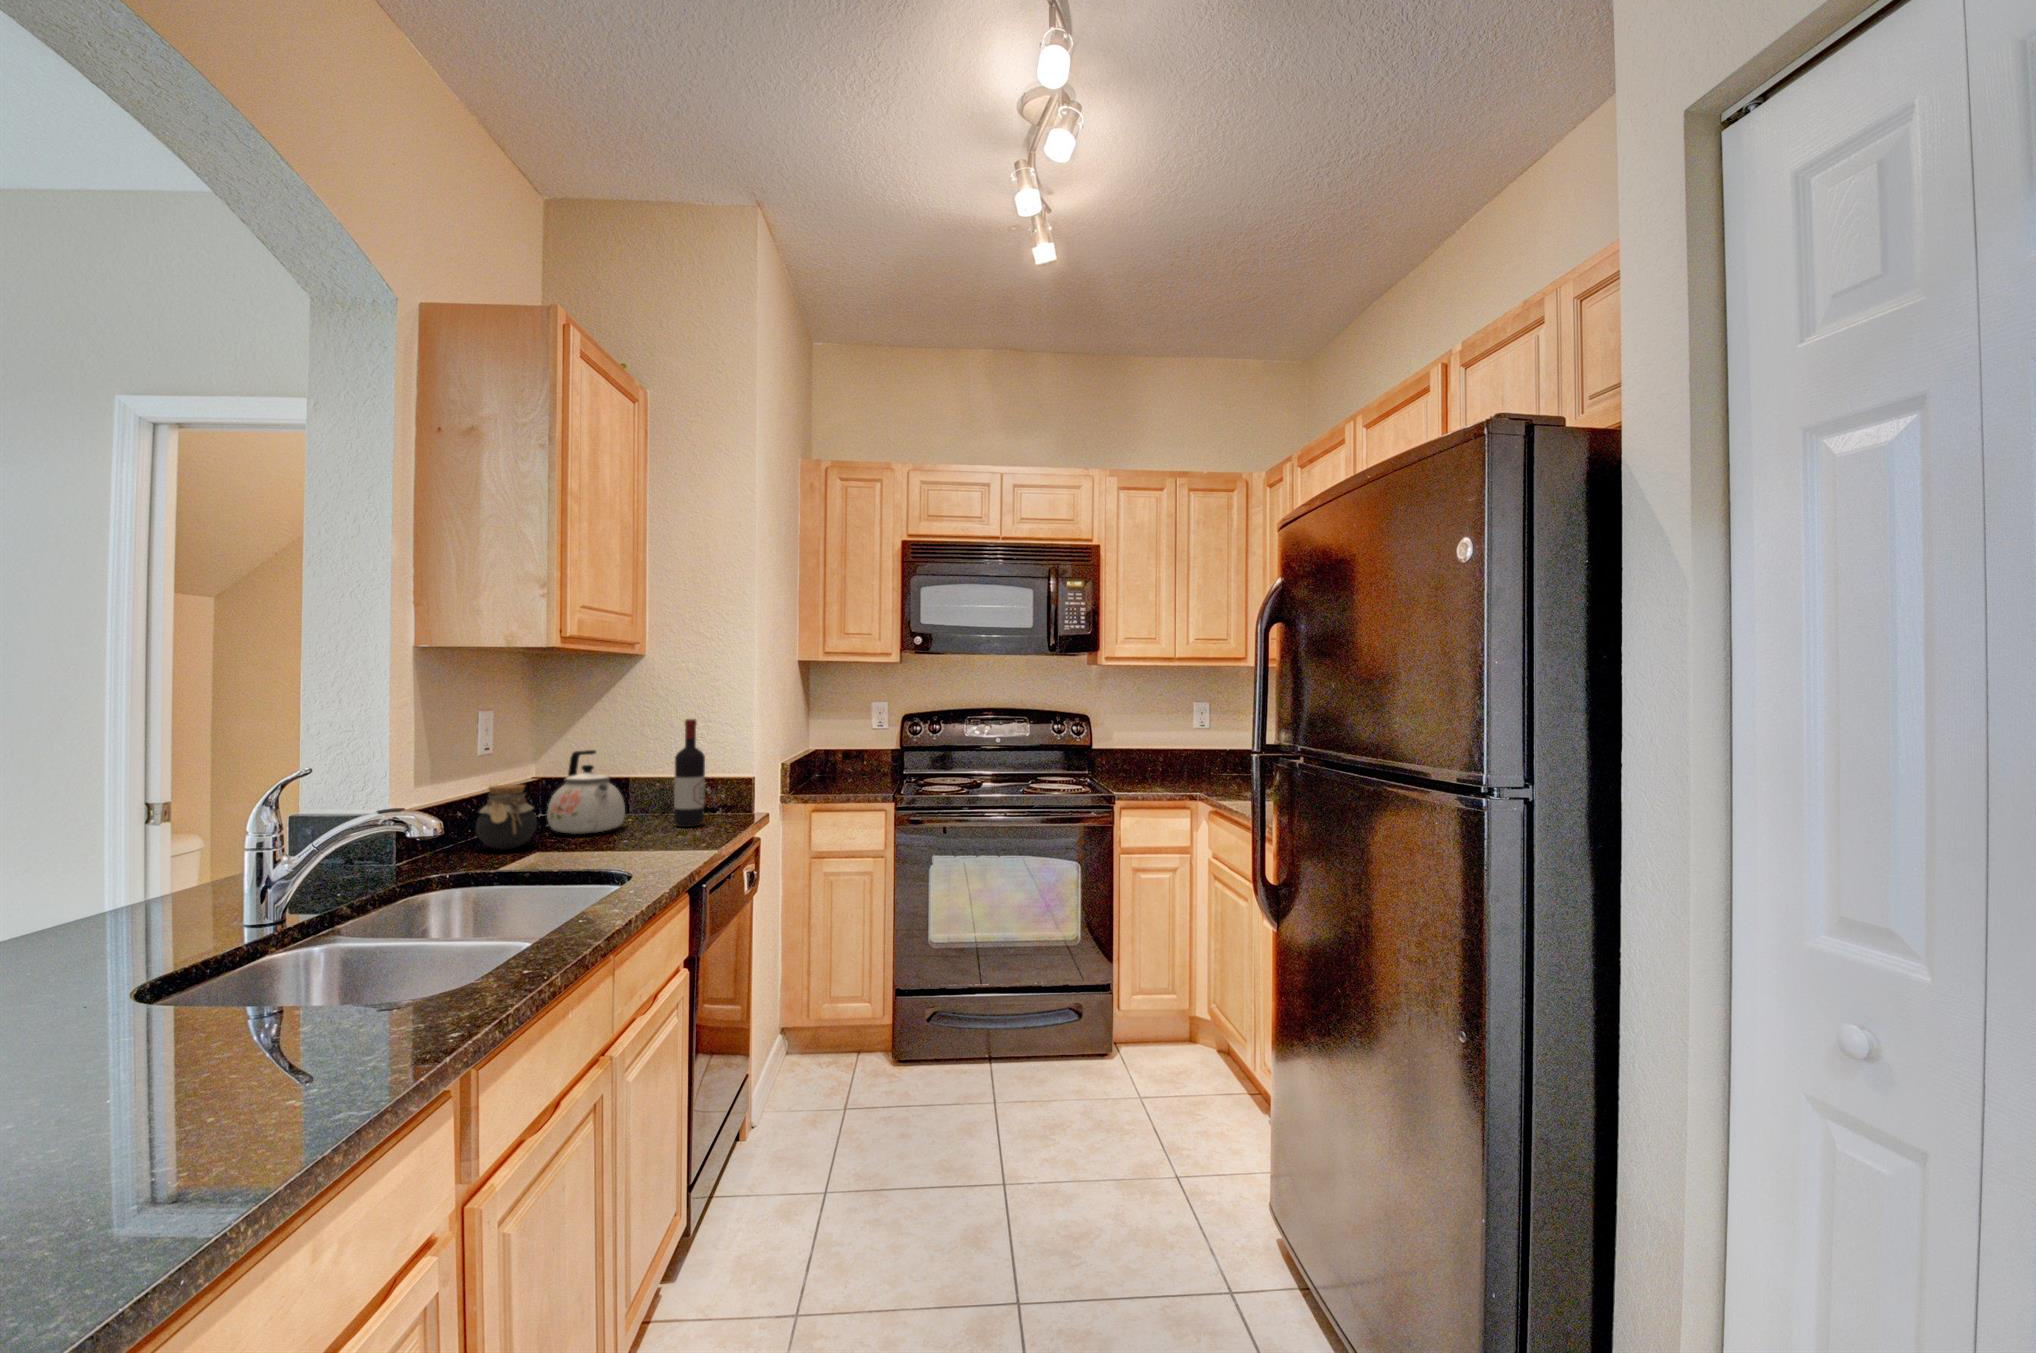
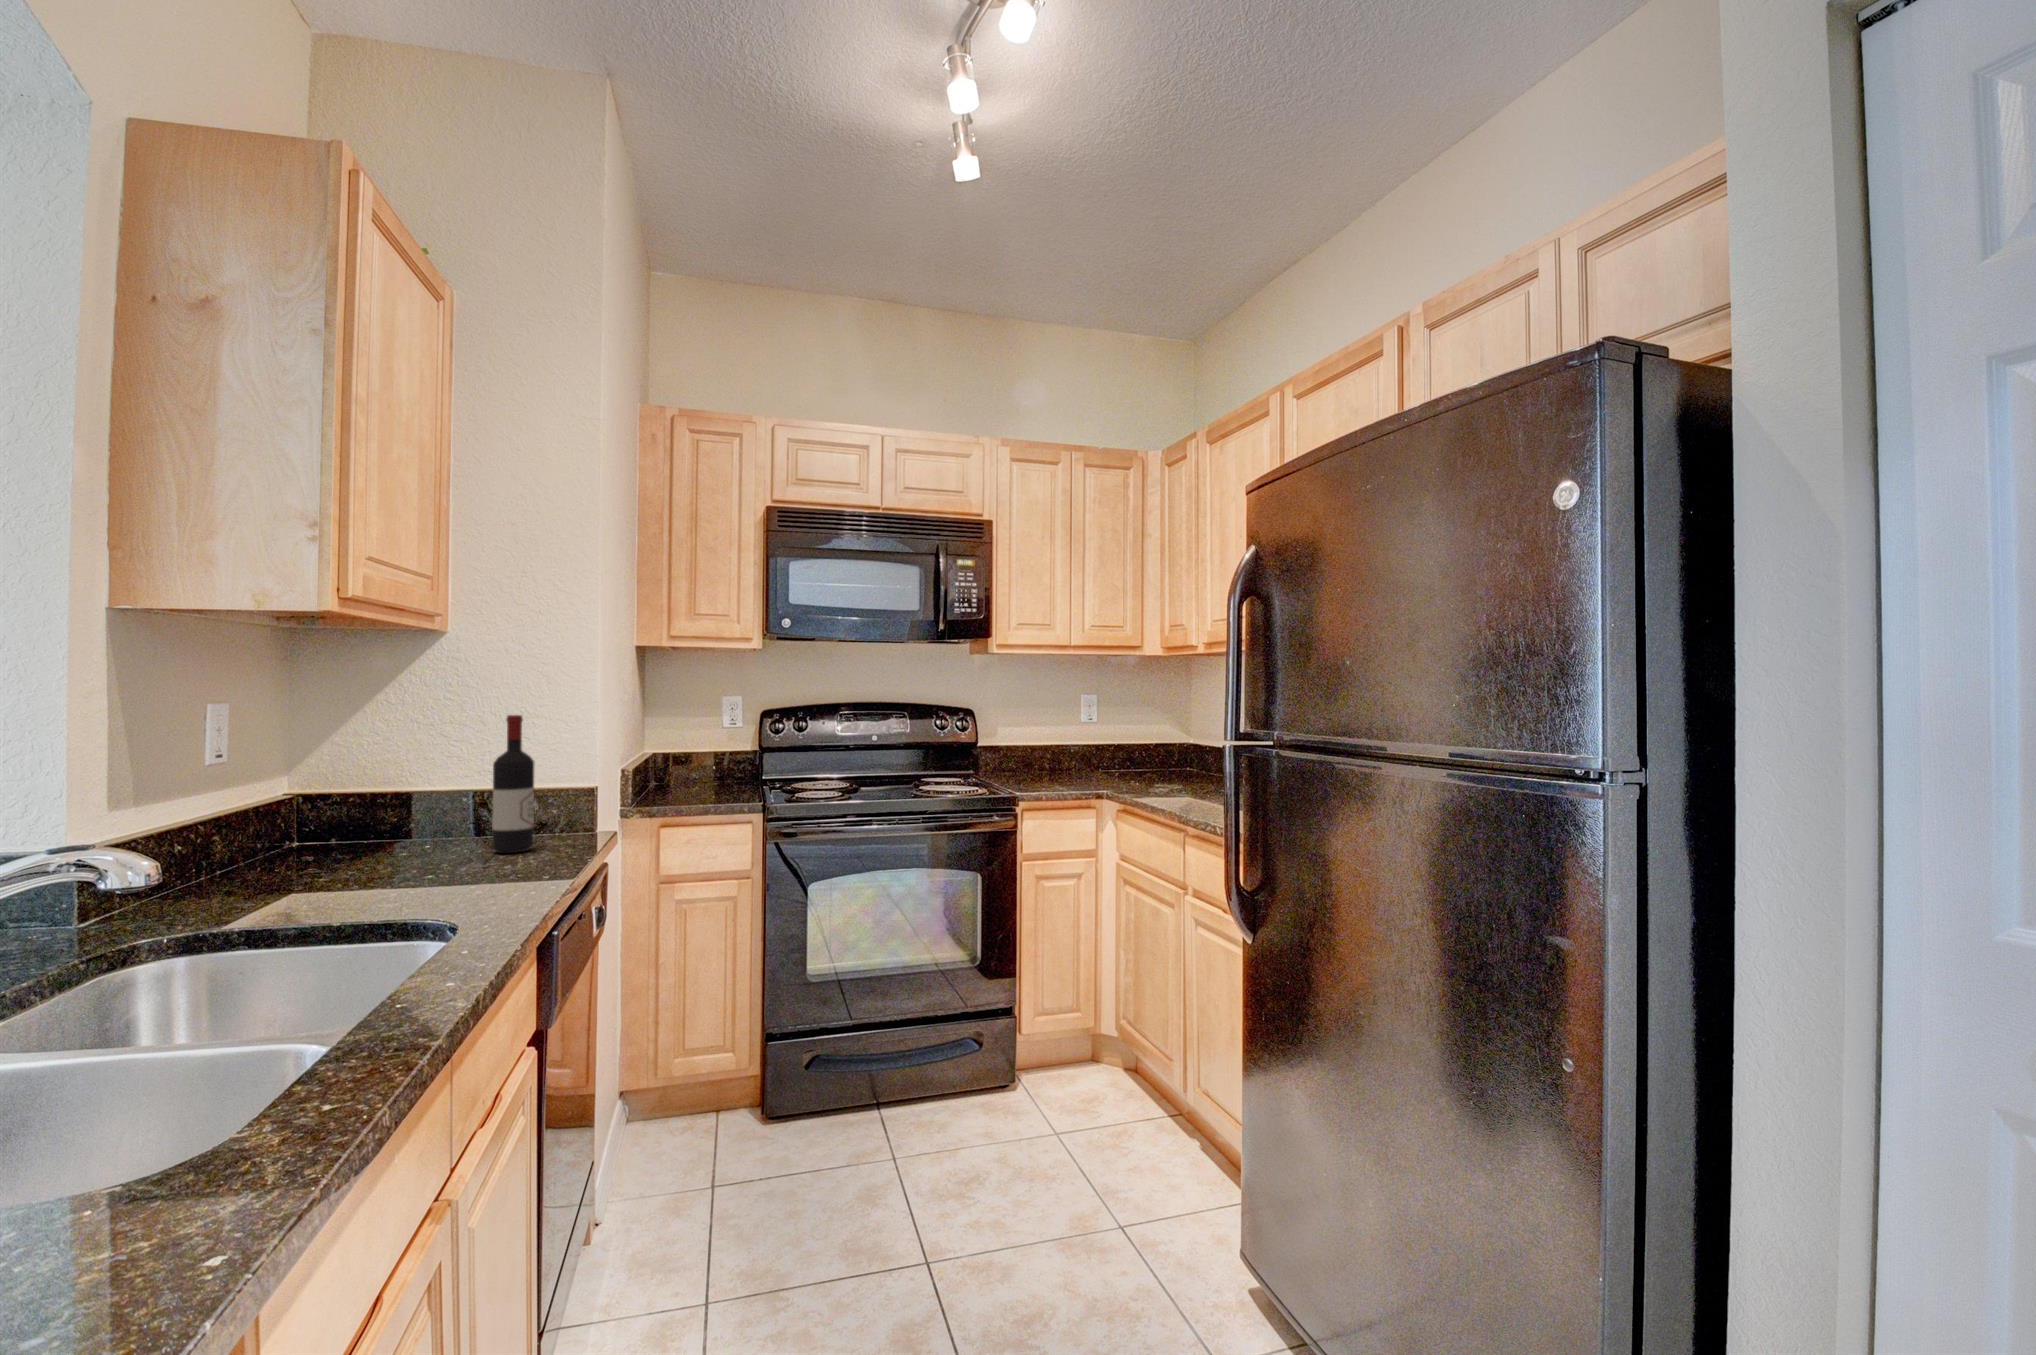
kettle: present [547,750,625,834] -> none [308,757,423,869]
jar: present [476,784,537,850] -> none [201,805,297,896]

